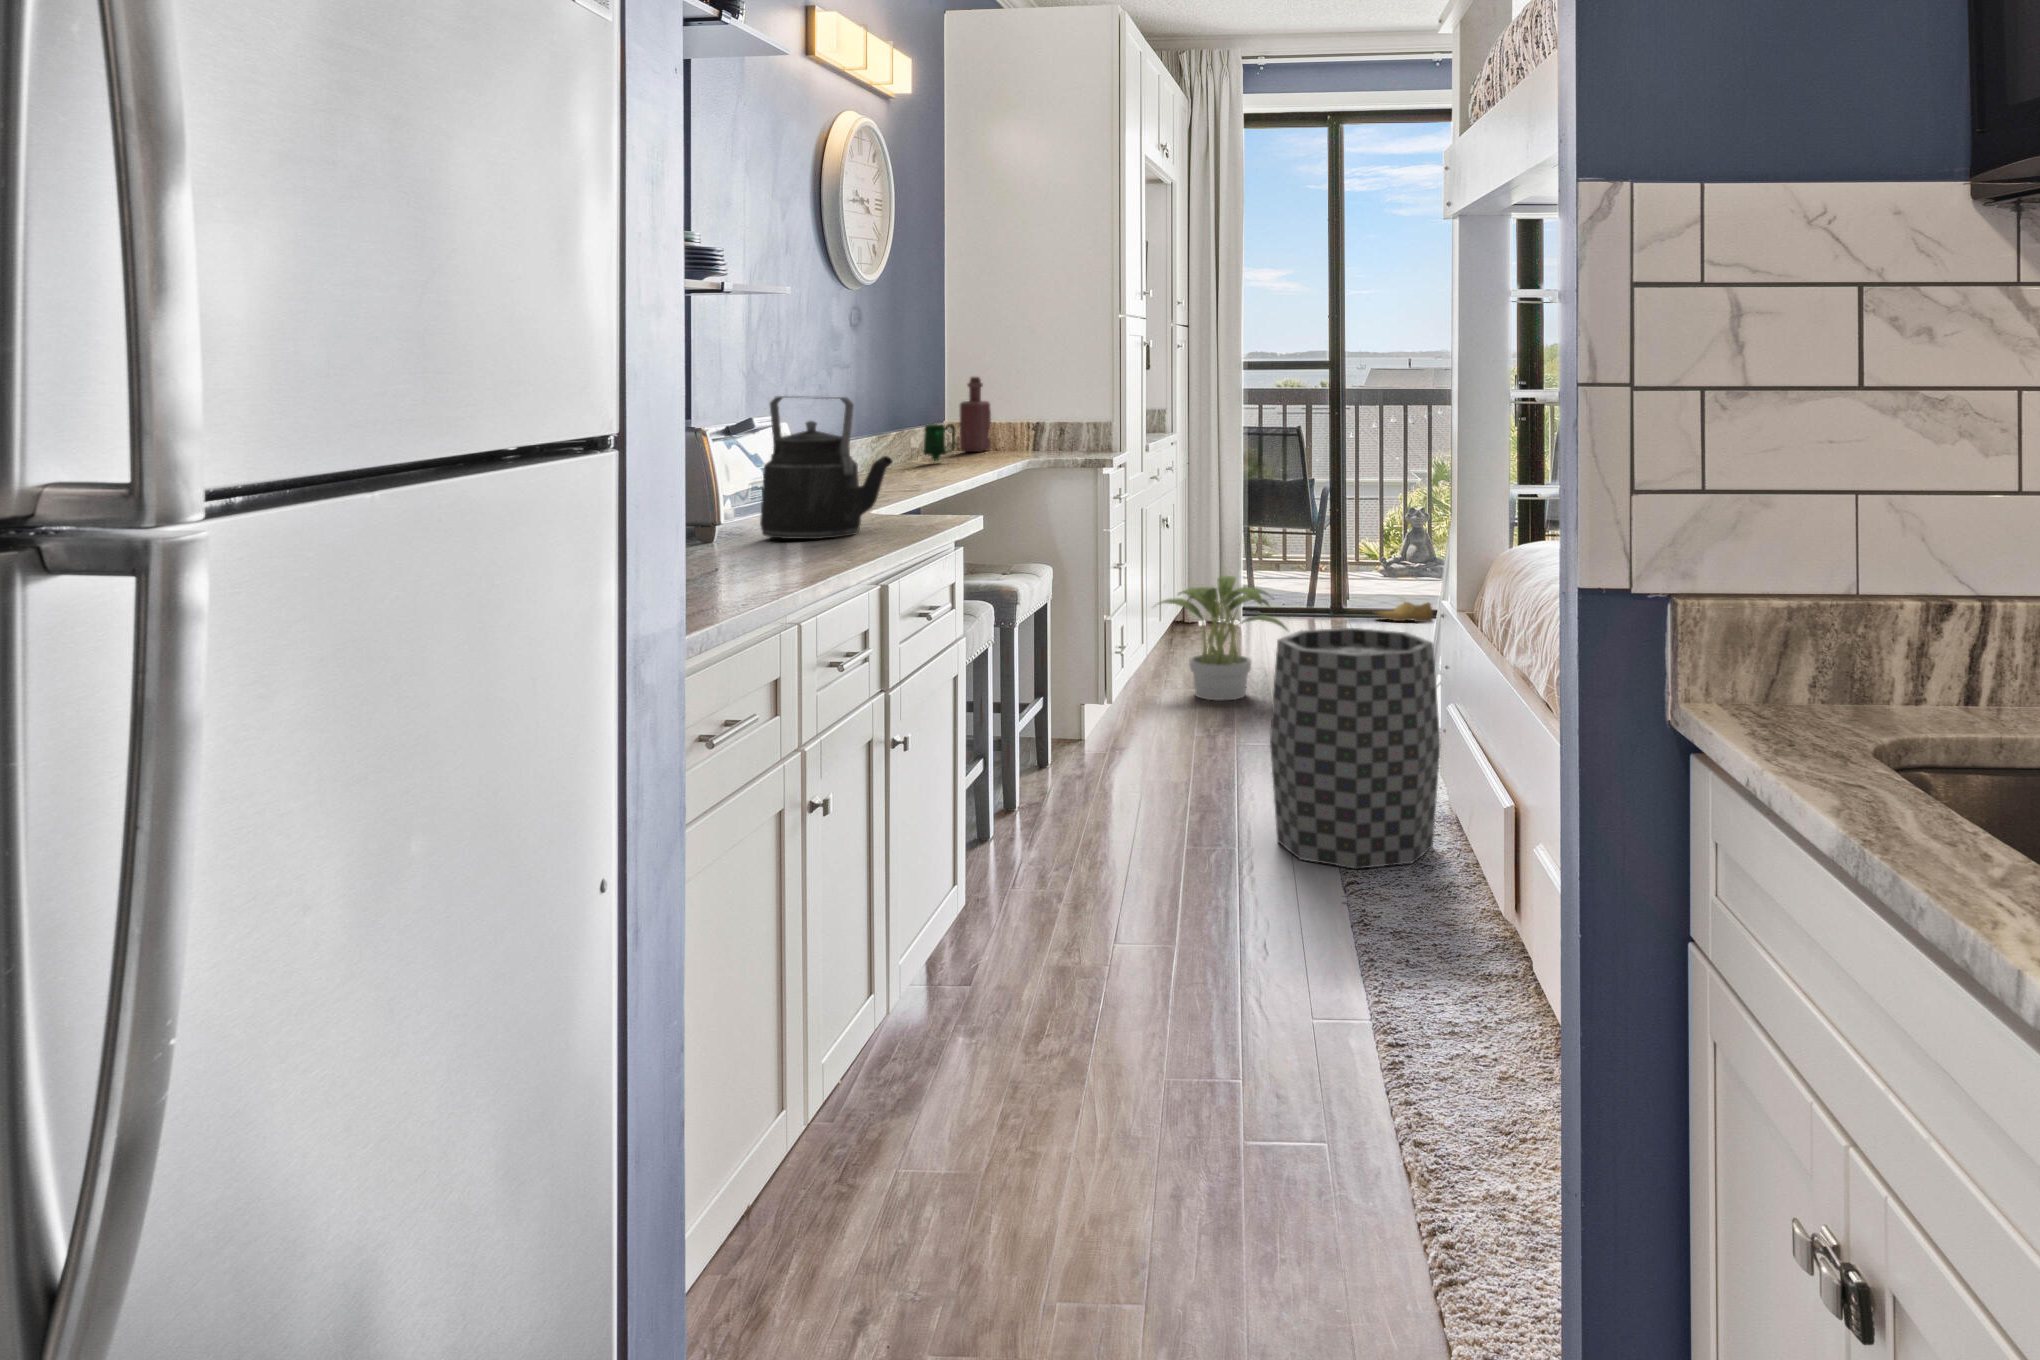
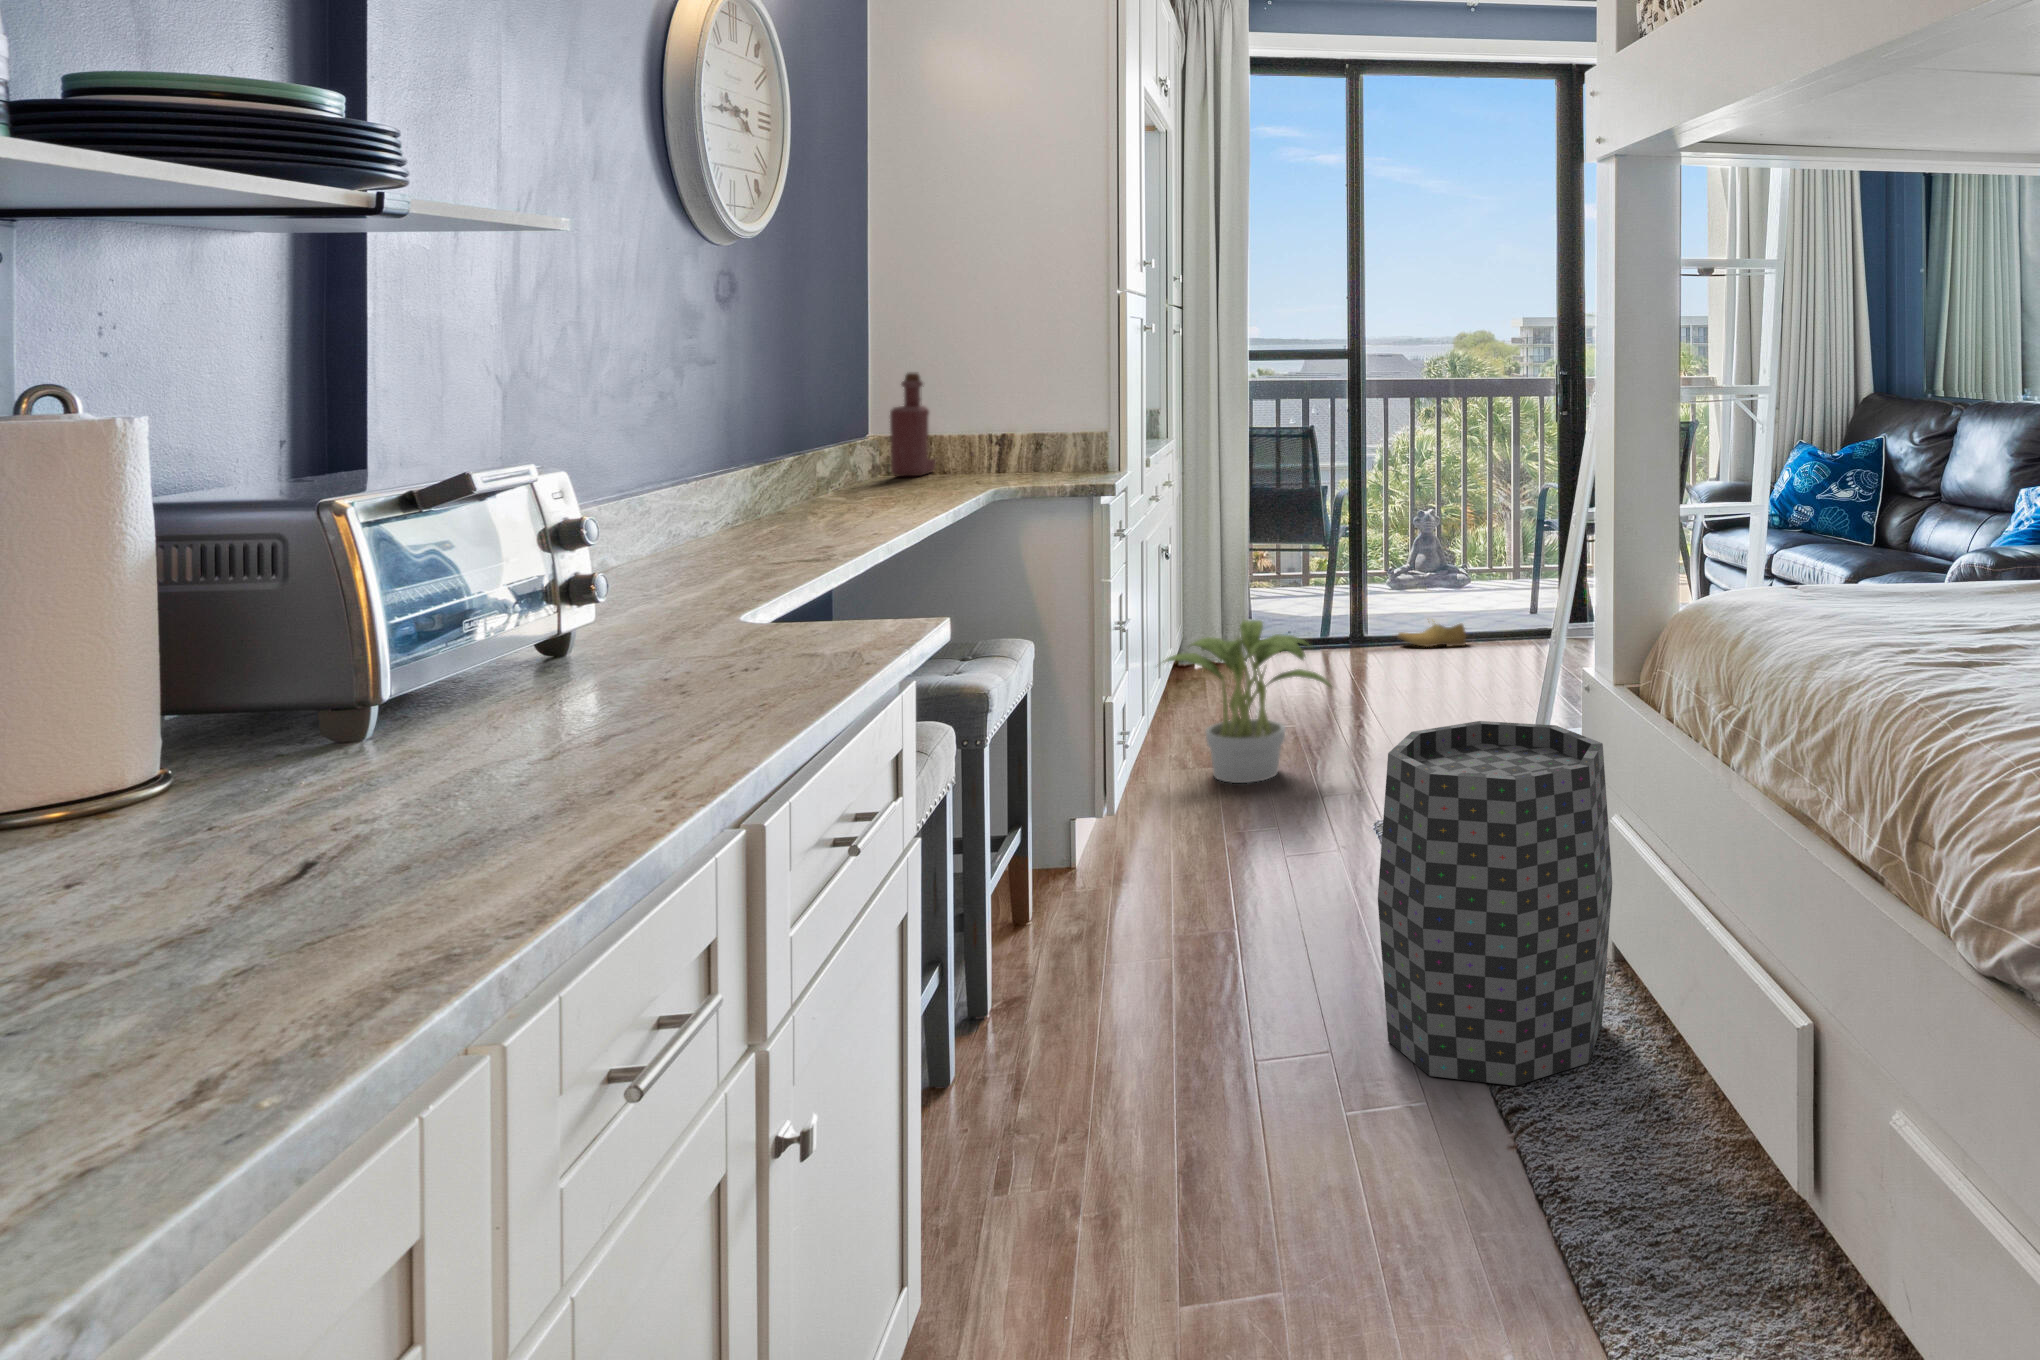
kettle: present [760,396,892,539] -> none [487,431,776,722]
mug: present [923,424,956,461] -> none [837,442,886,499]

